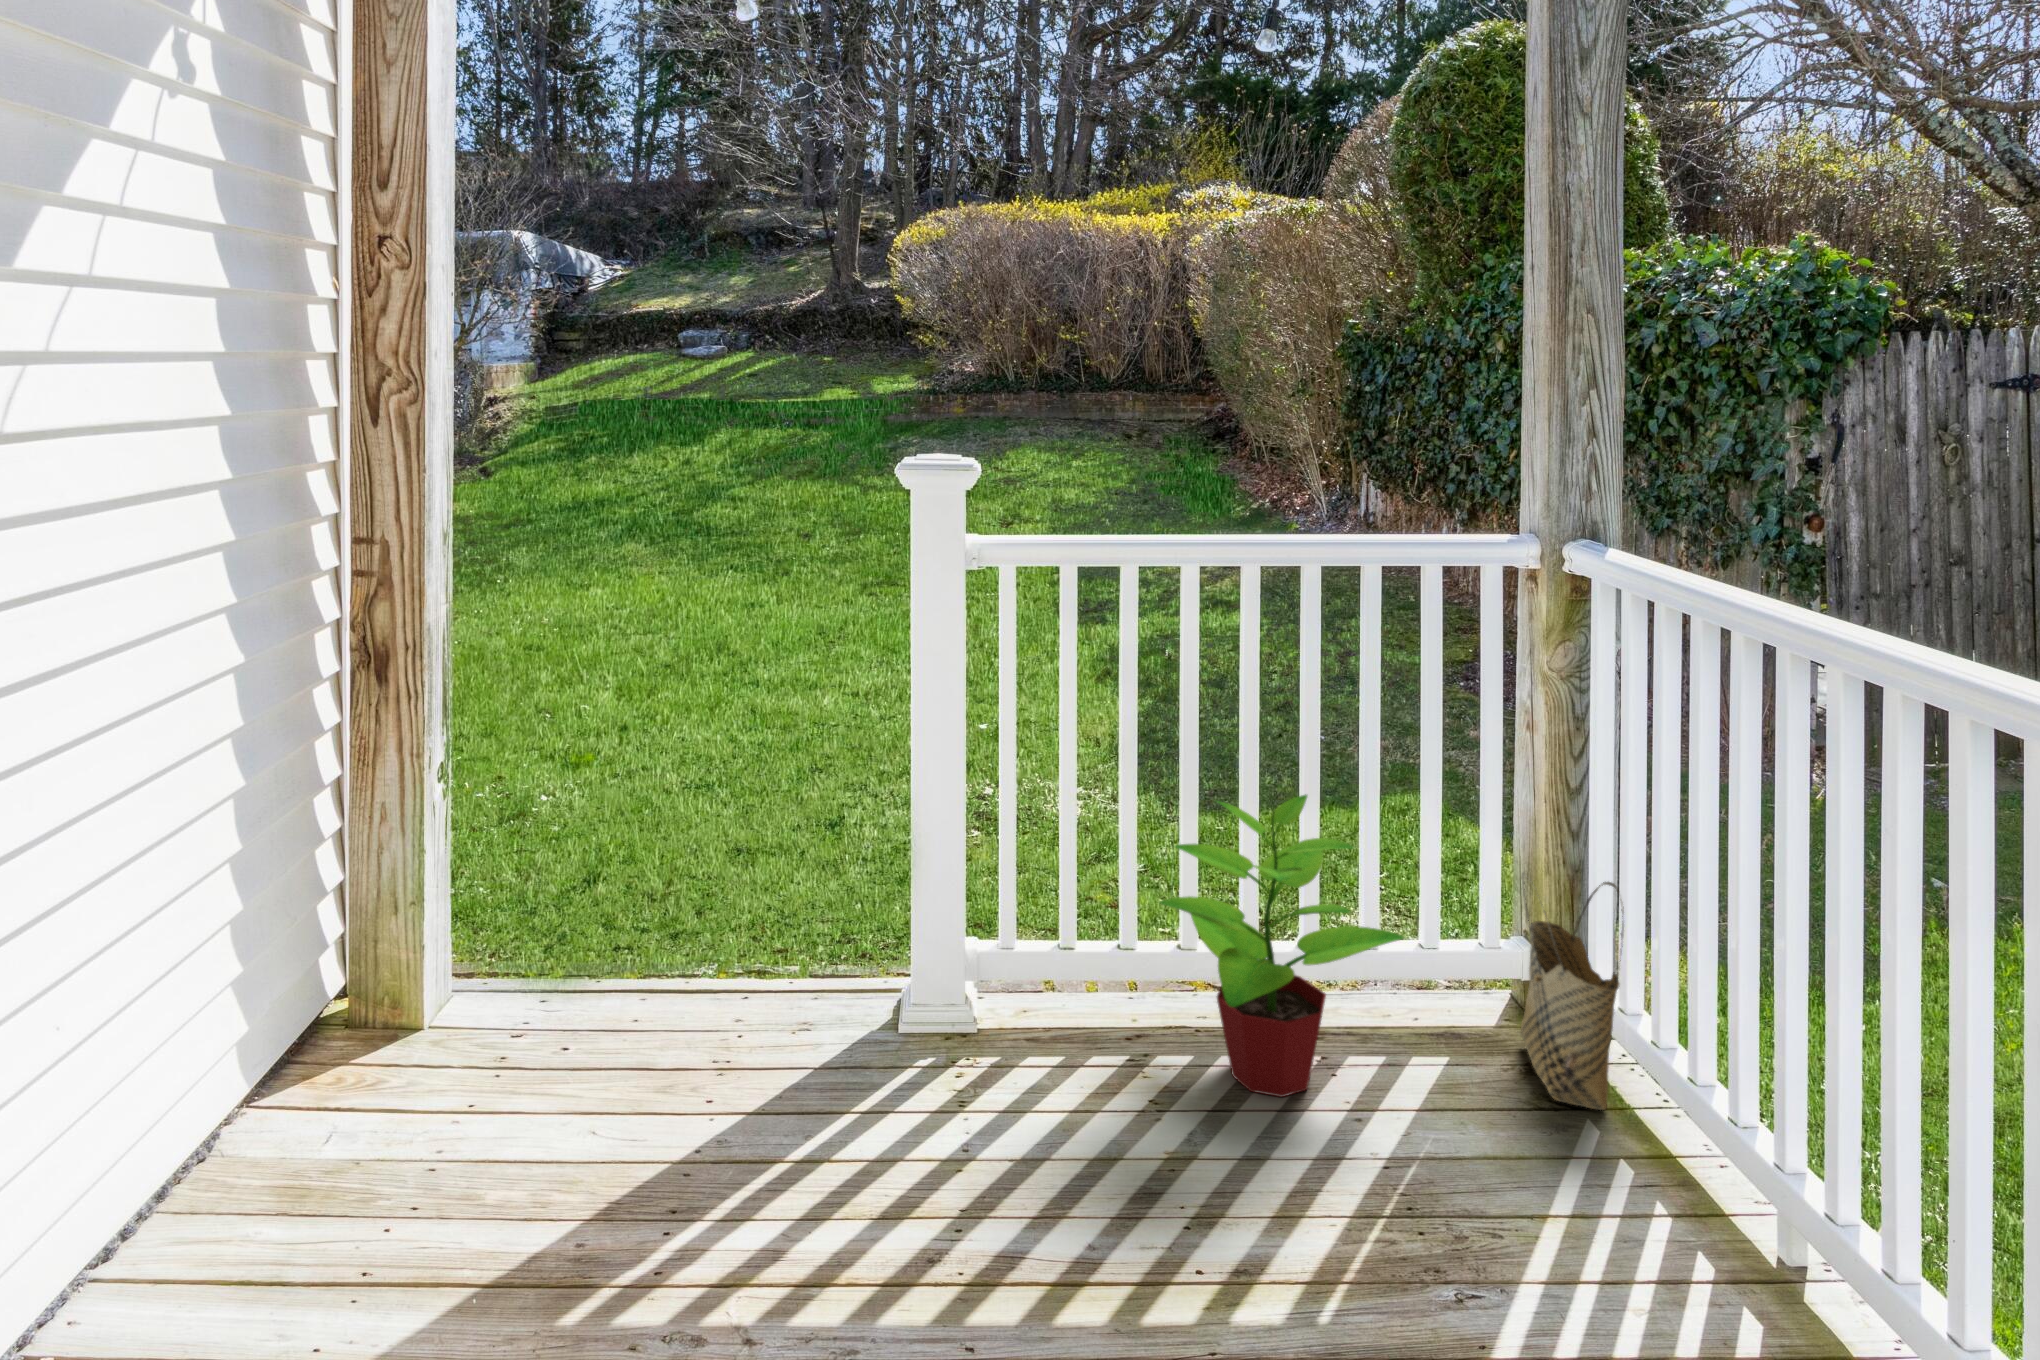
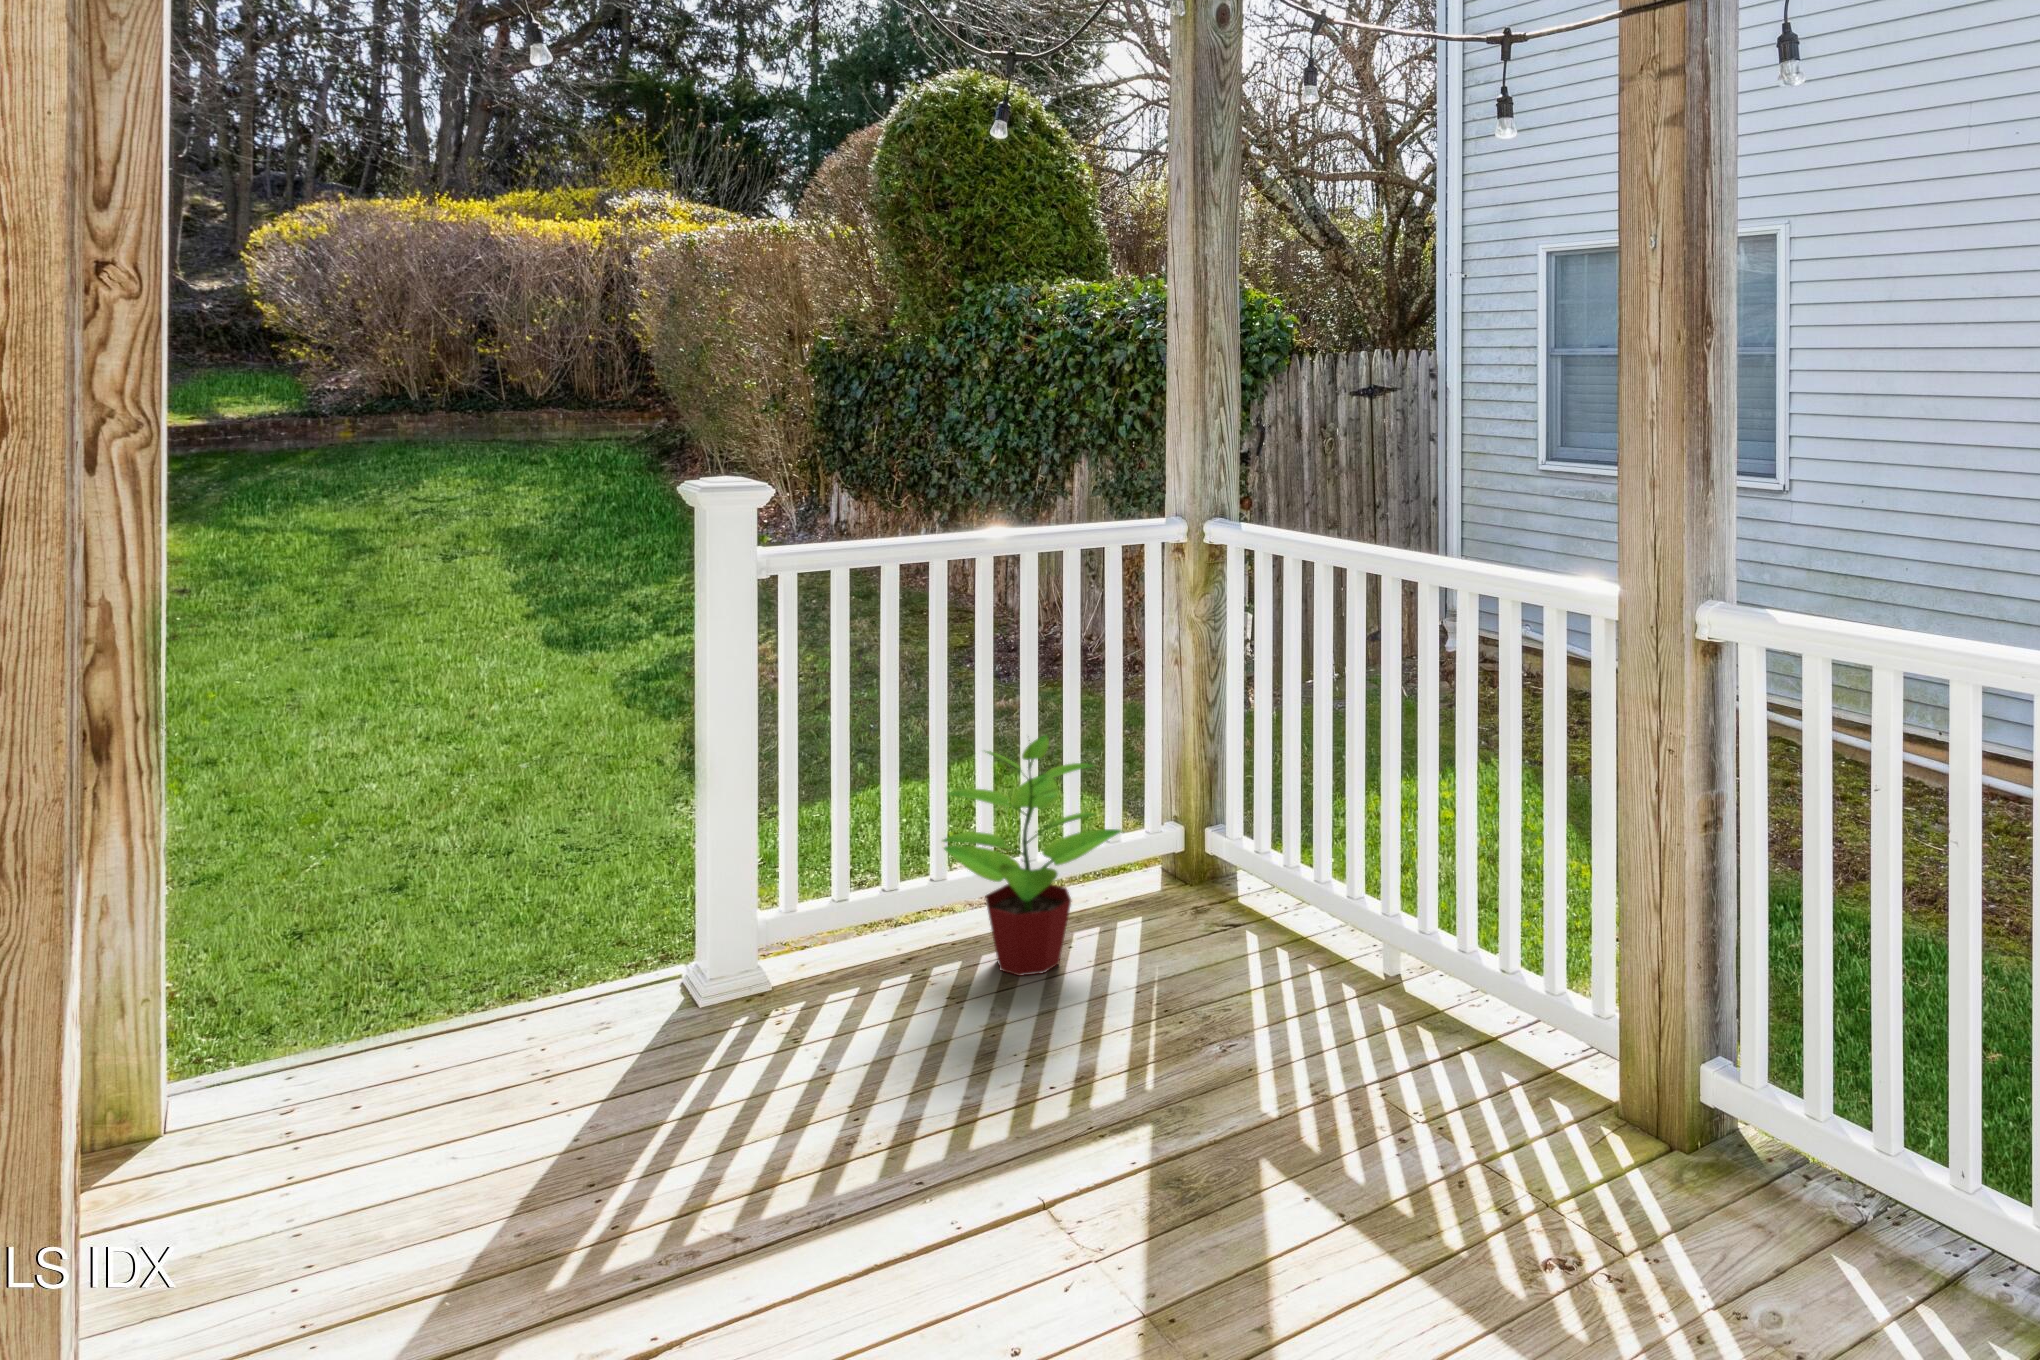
woven basket: present [1520,873,1624,1110] -> none [1185,763,1265,925]

